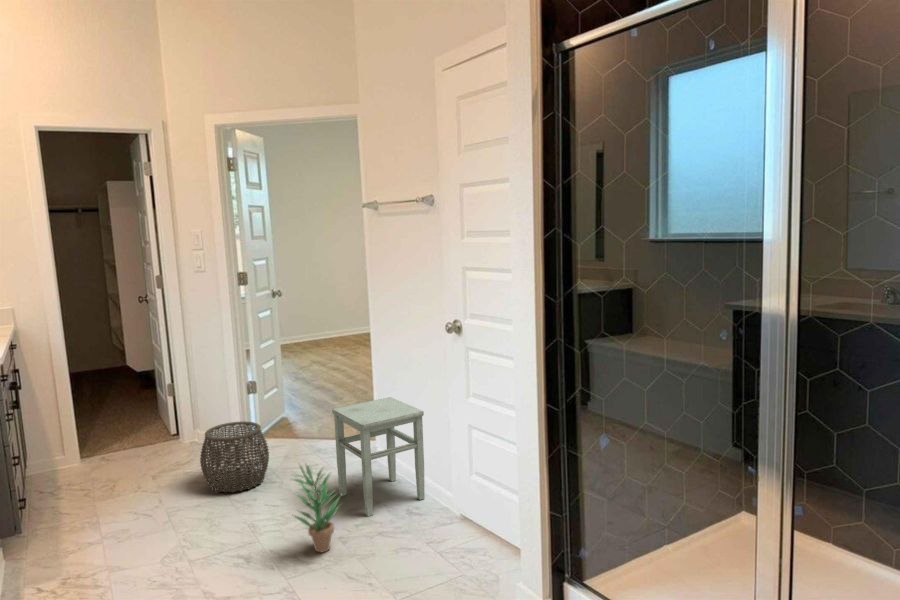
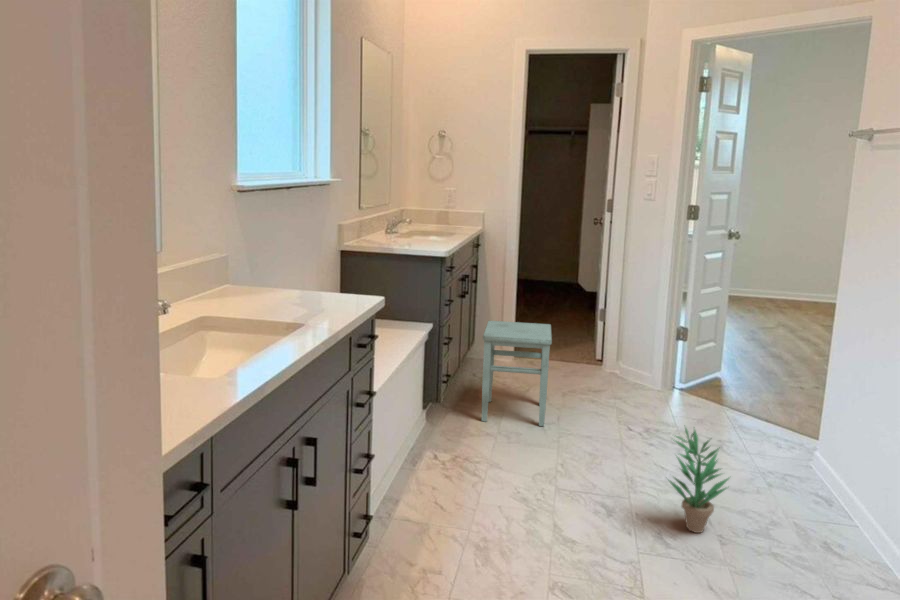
stool: present [332,397,425,516] -> present [482,321,552,426]
woven basket: present [200,421,269,493] -> none [603,363,677,438]

